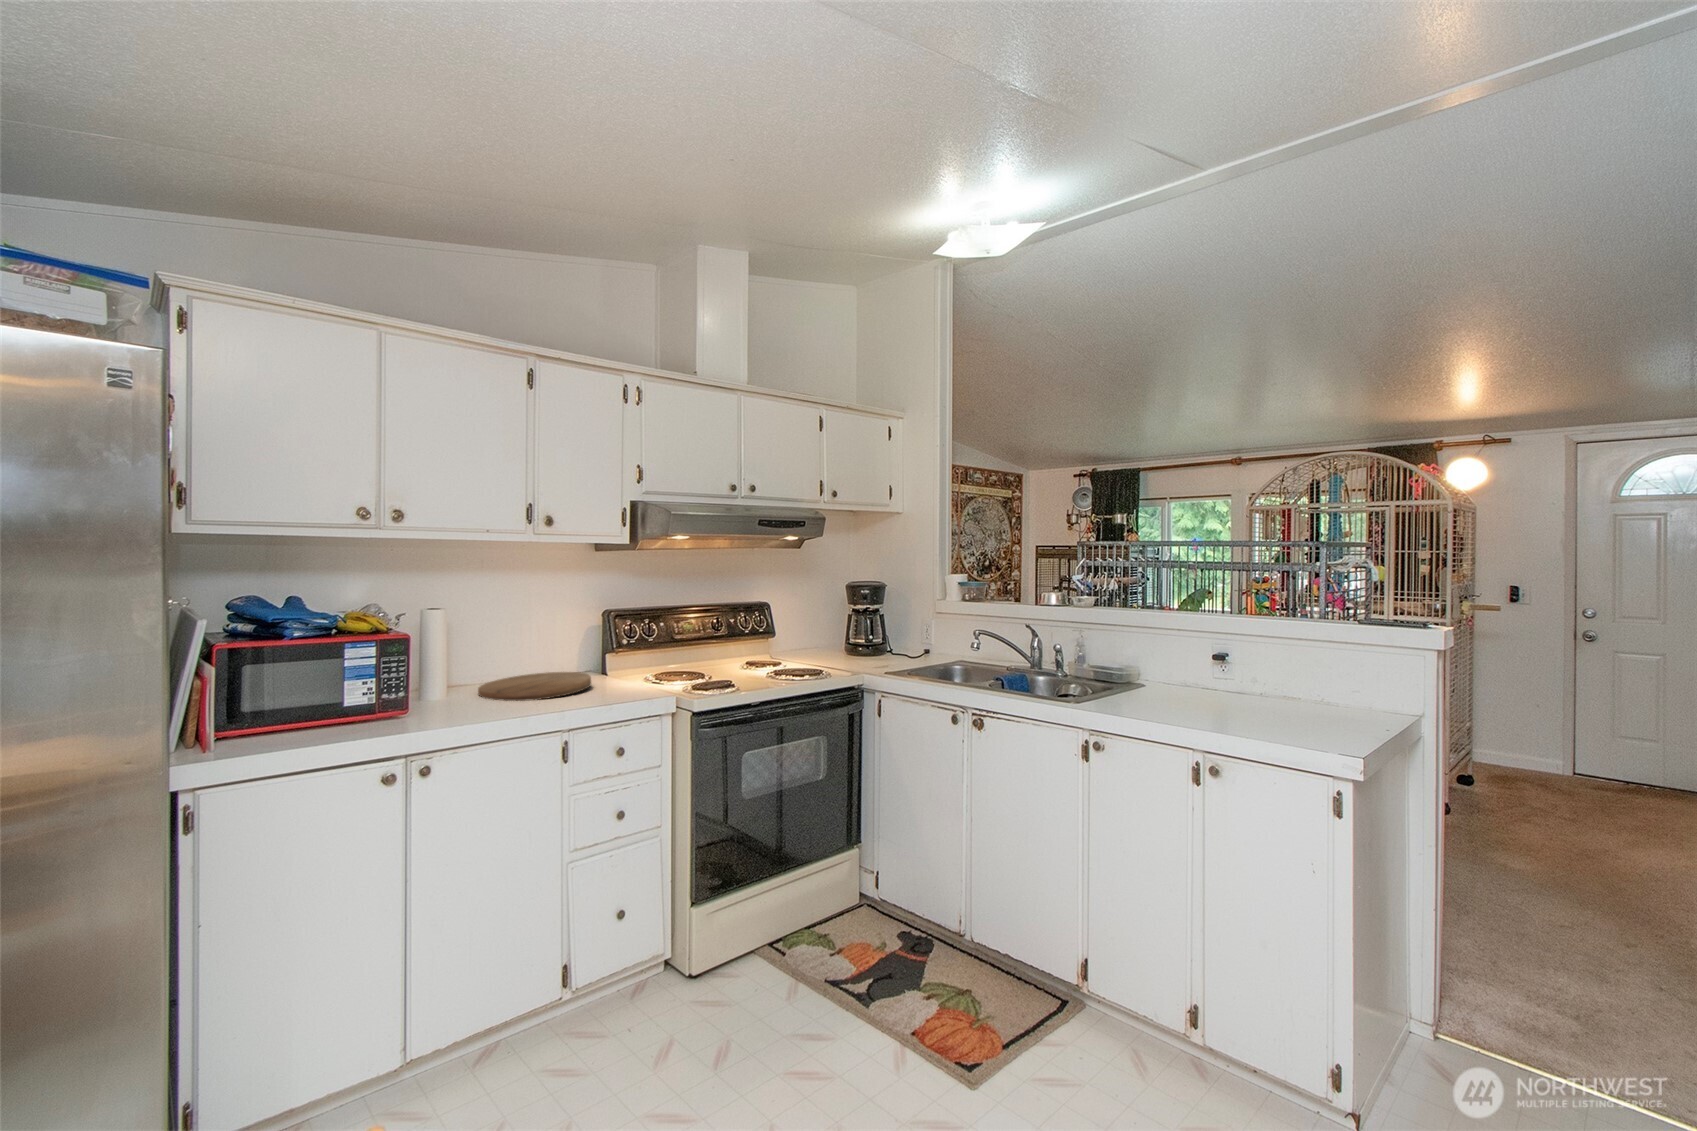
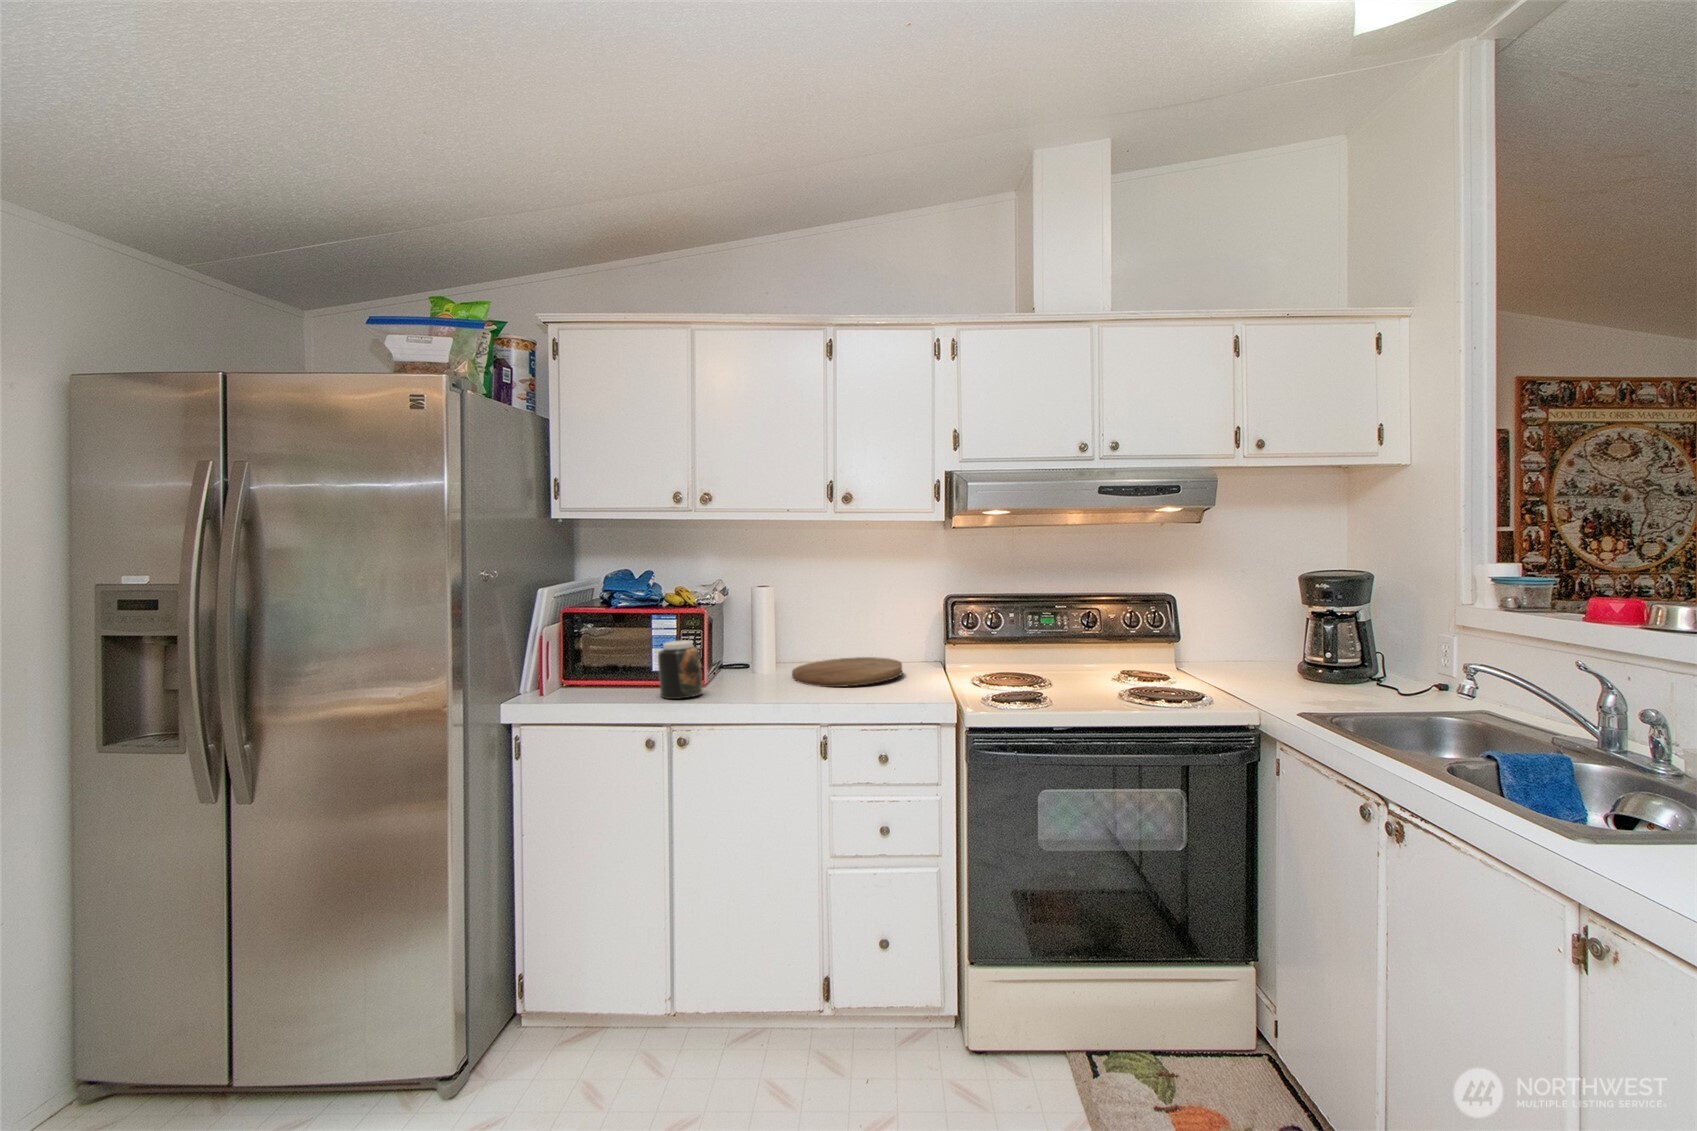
jar: none [379,666,432,729] -> present [658,640,702,699]

